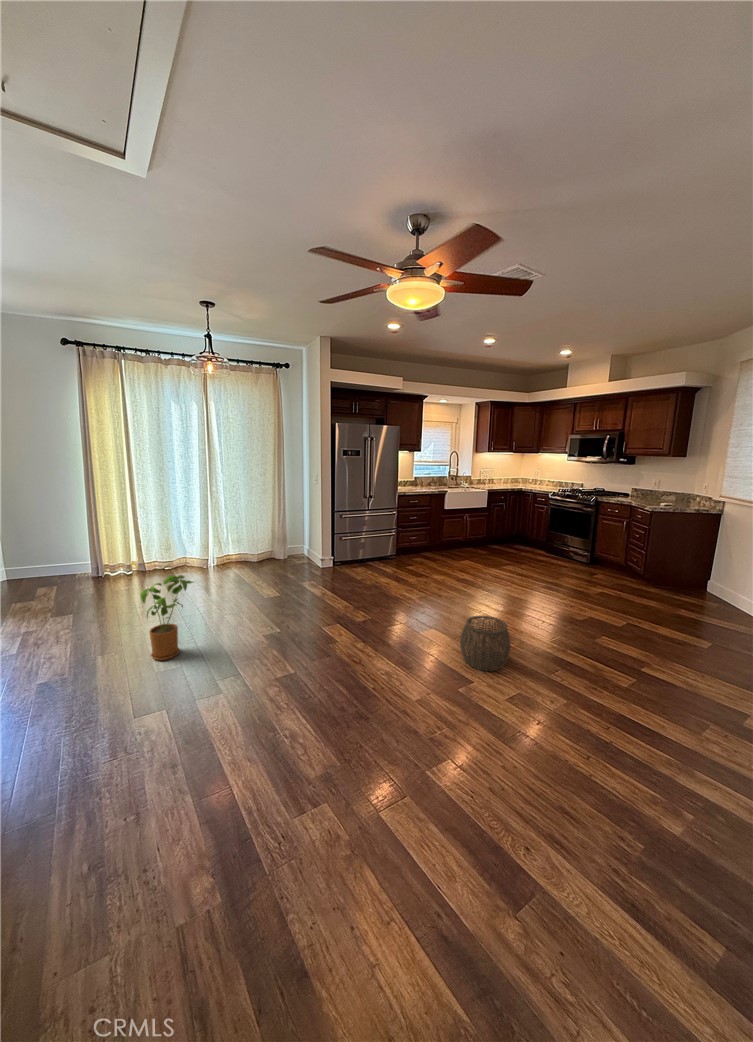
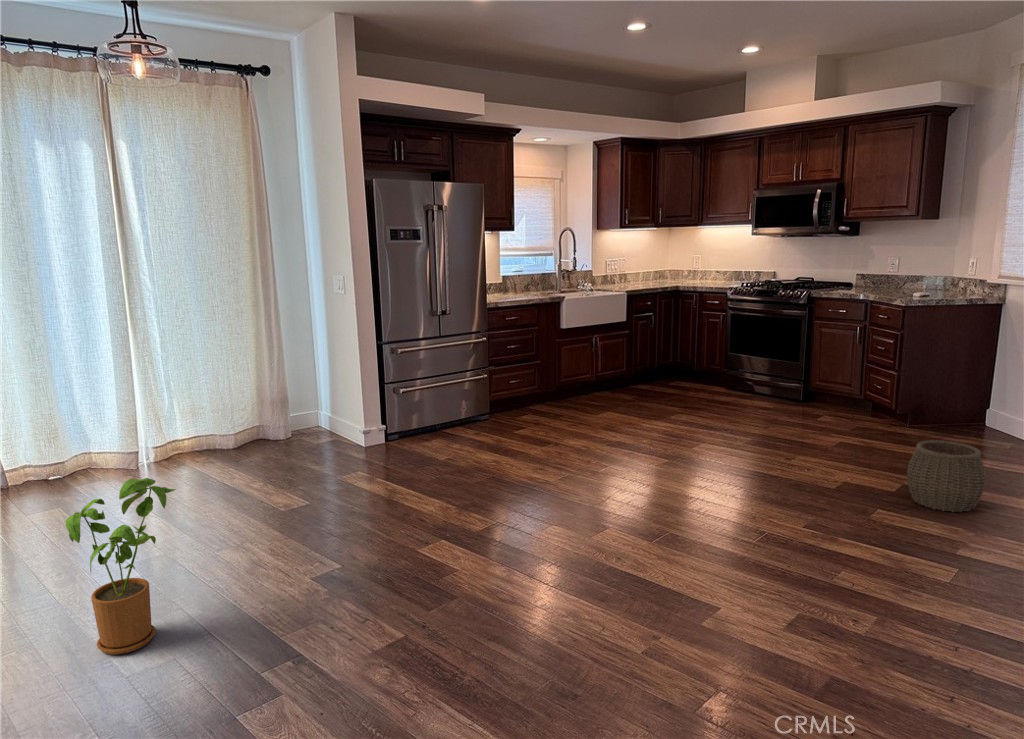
woven basket: present [460,616,511,671] -> present [907,440,986,512]

